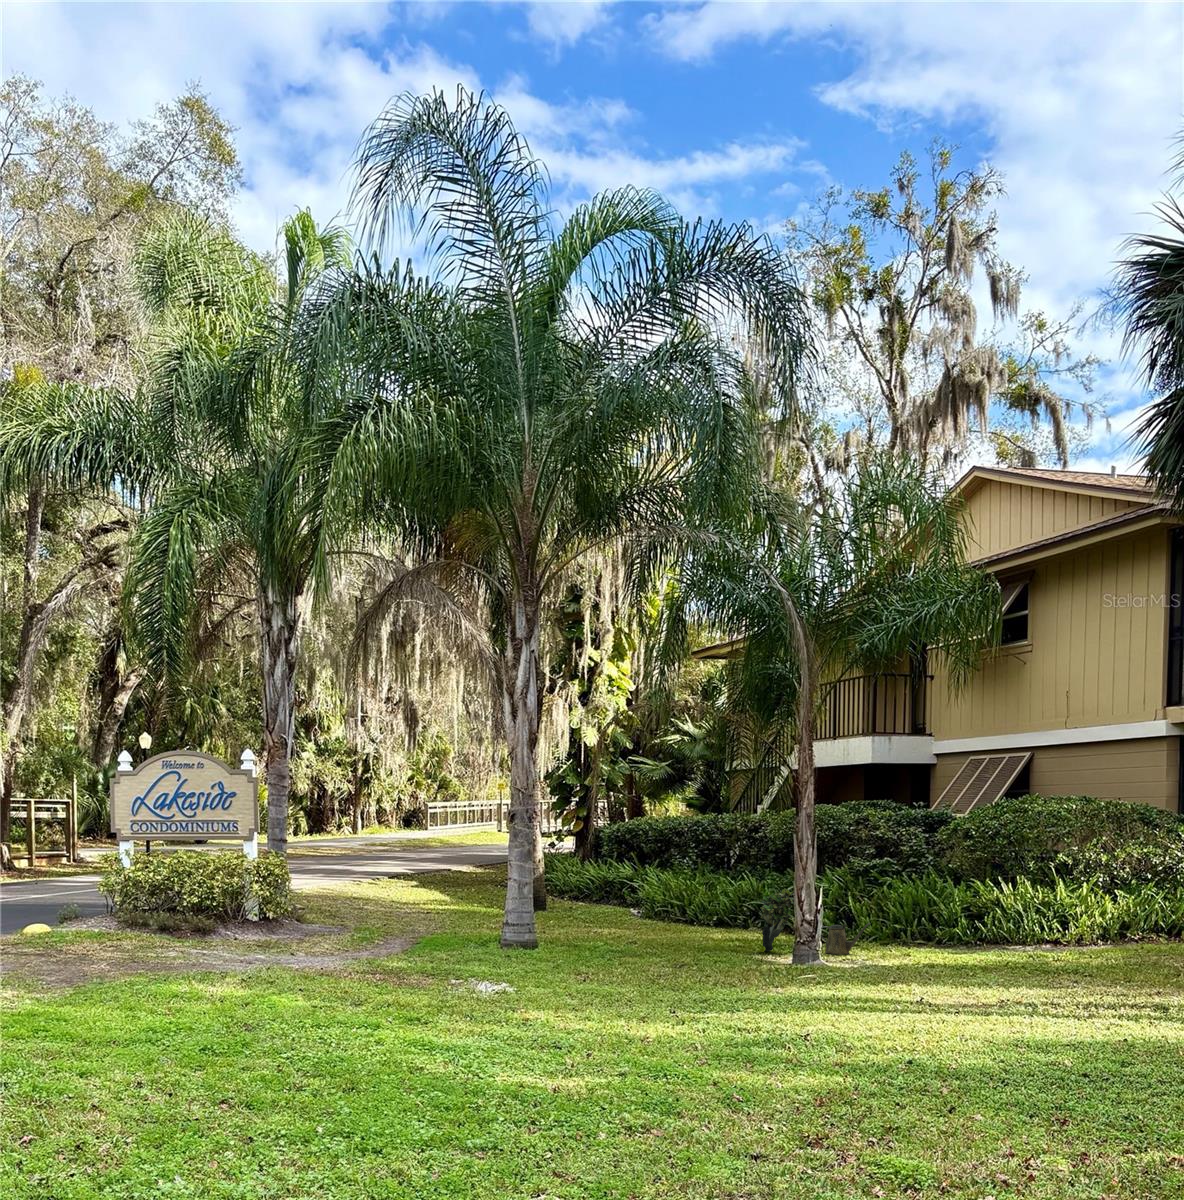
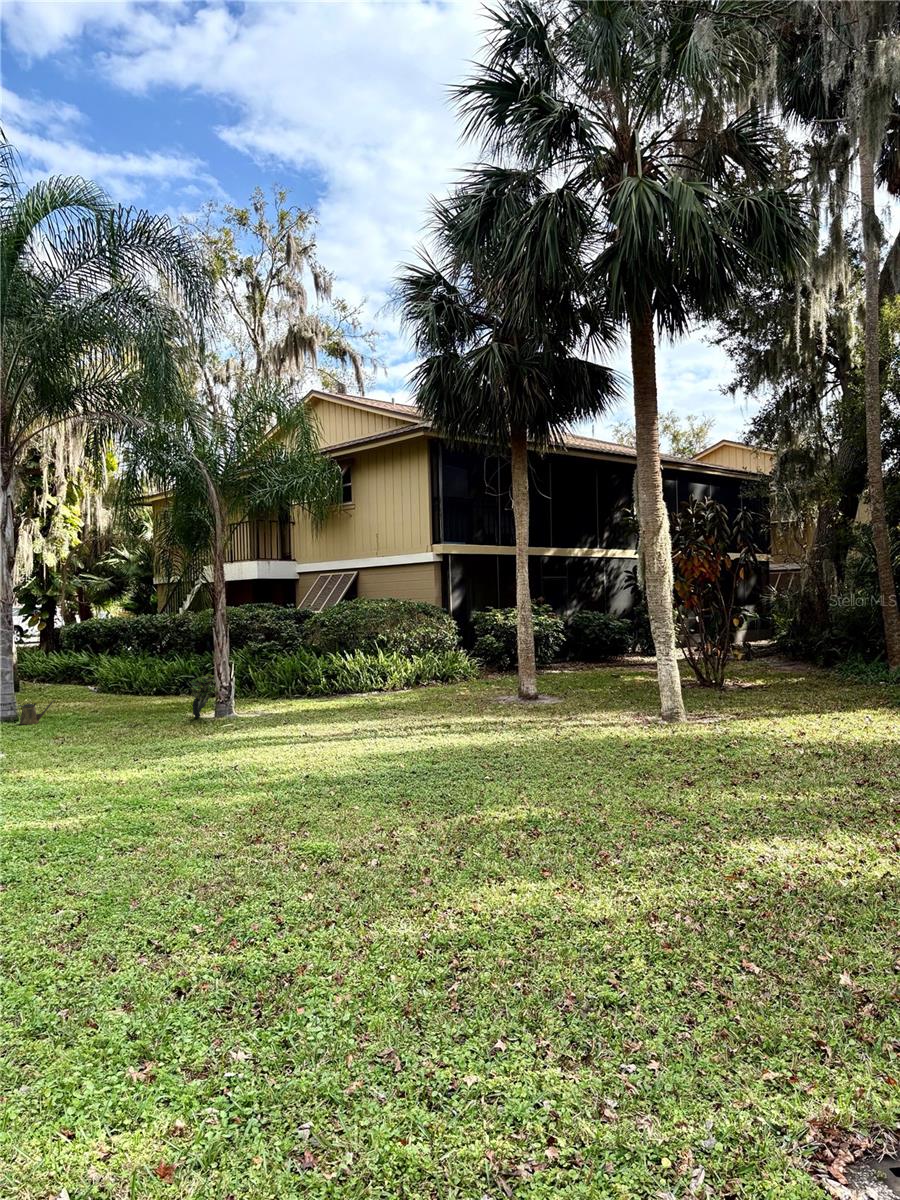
watering can: present [821,923,871,954] -> present [14,700,55,725]

